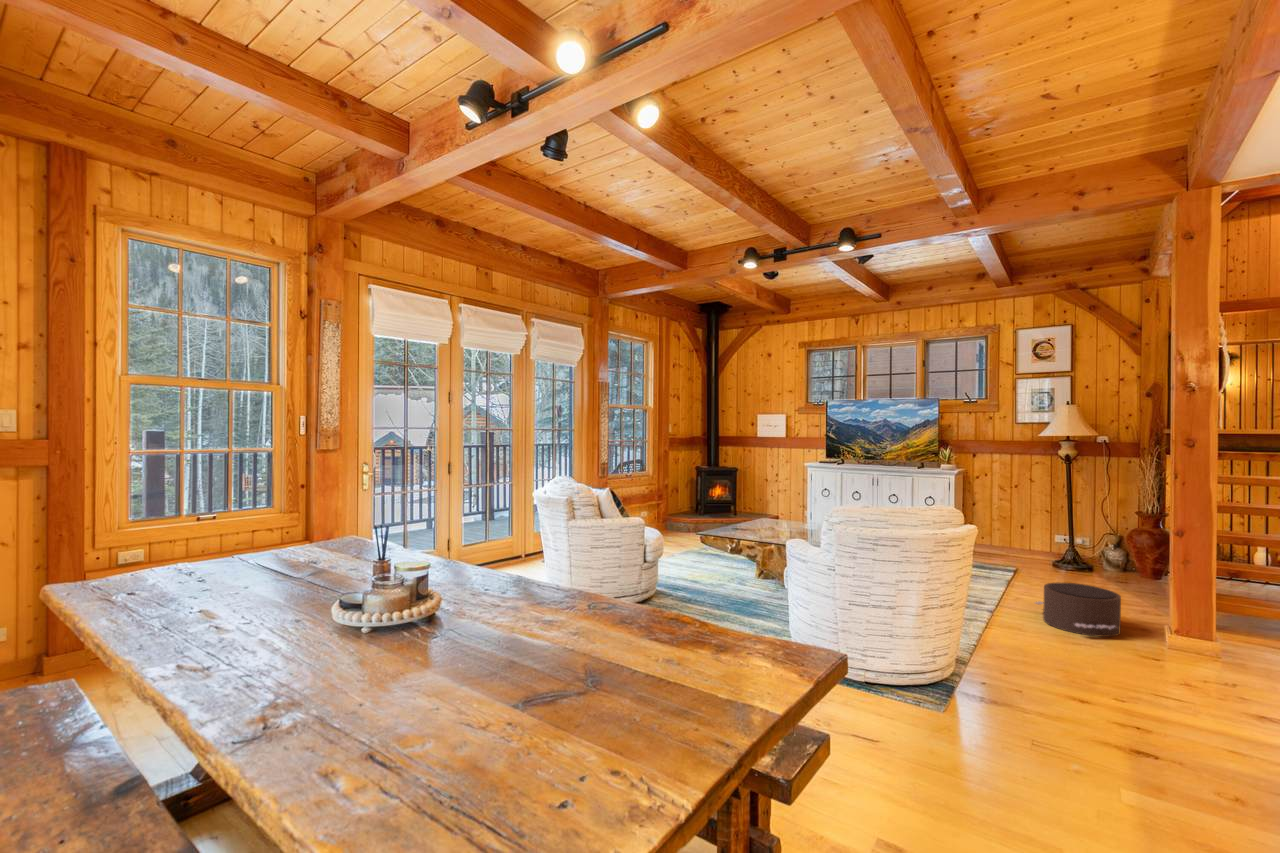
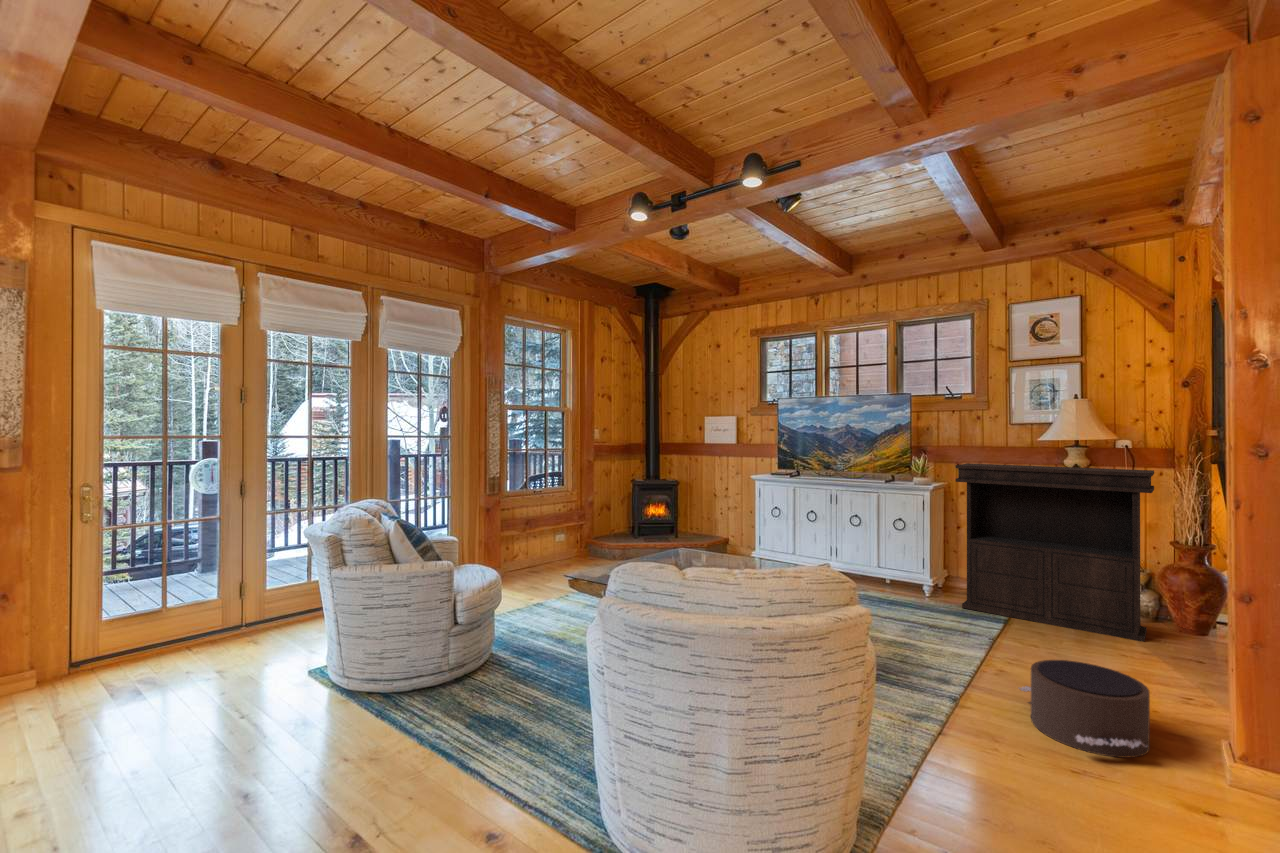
console table: none [977,453,1125,582] -> present [956,463,1154,642]

